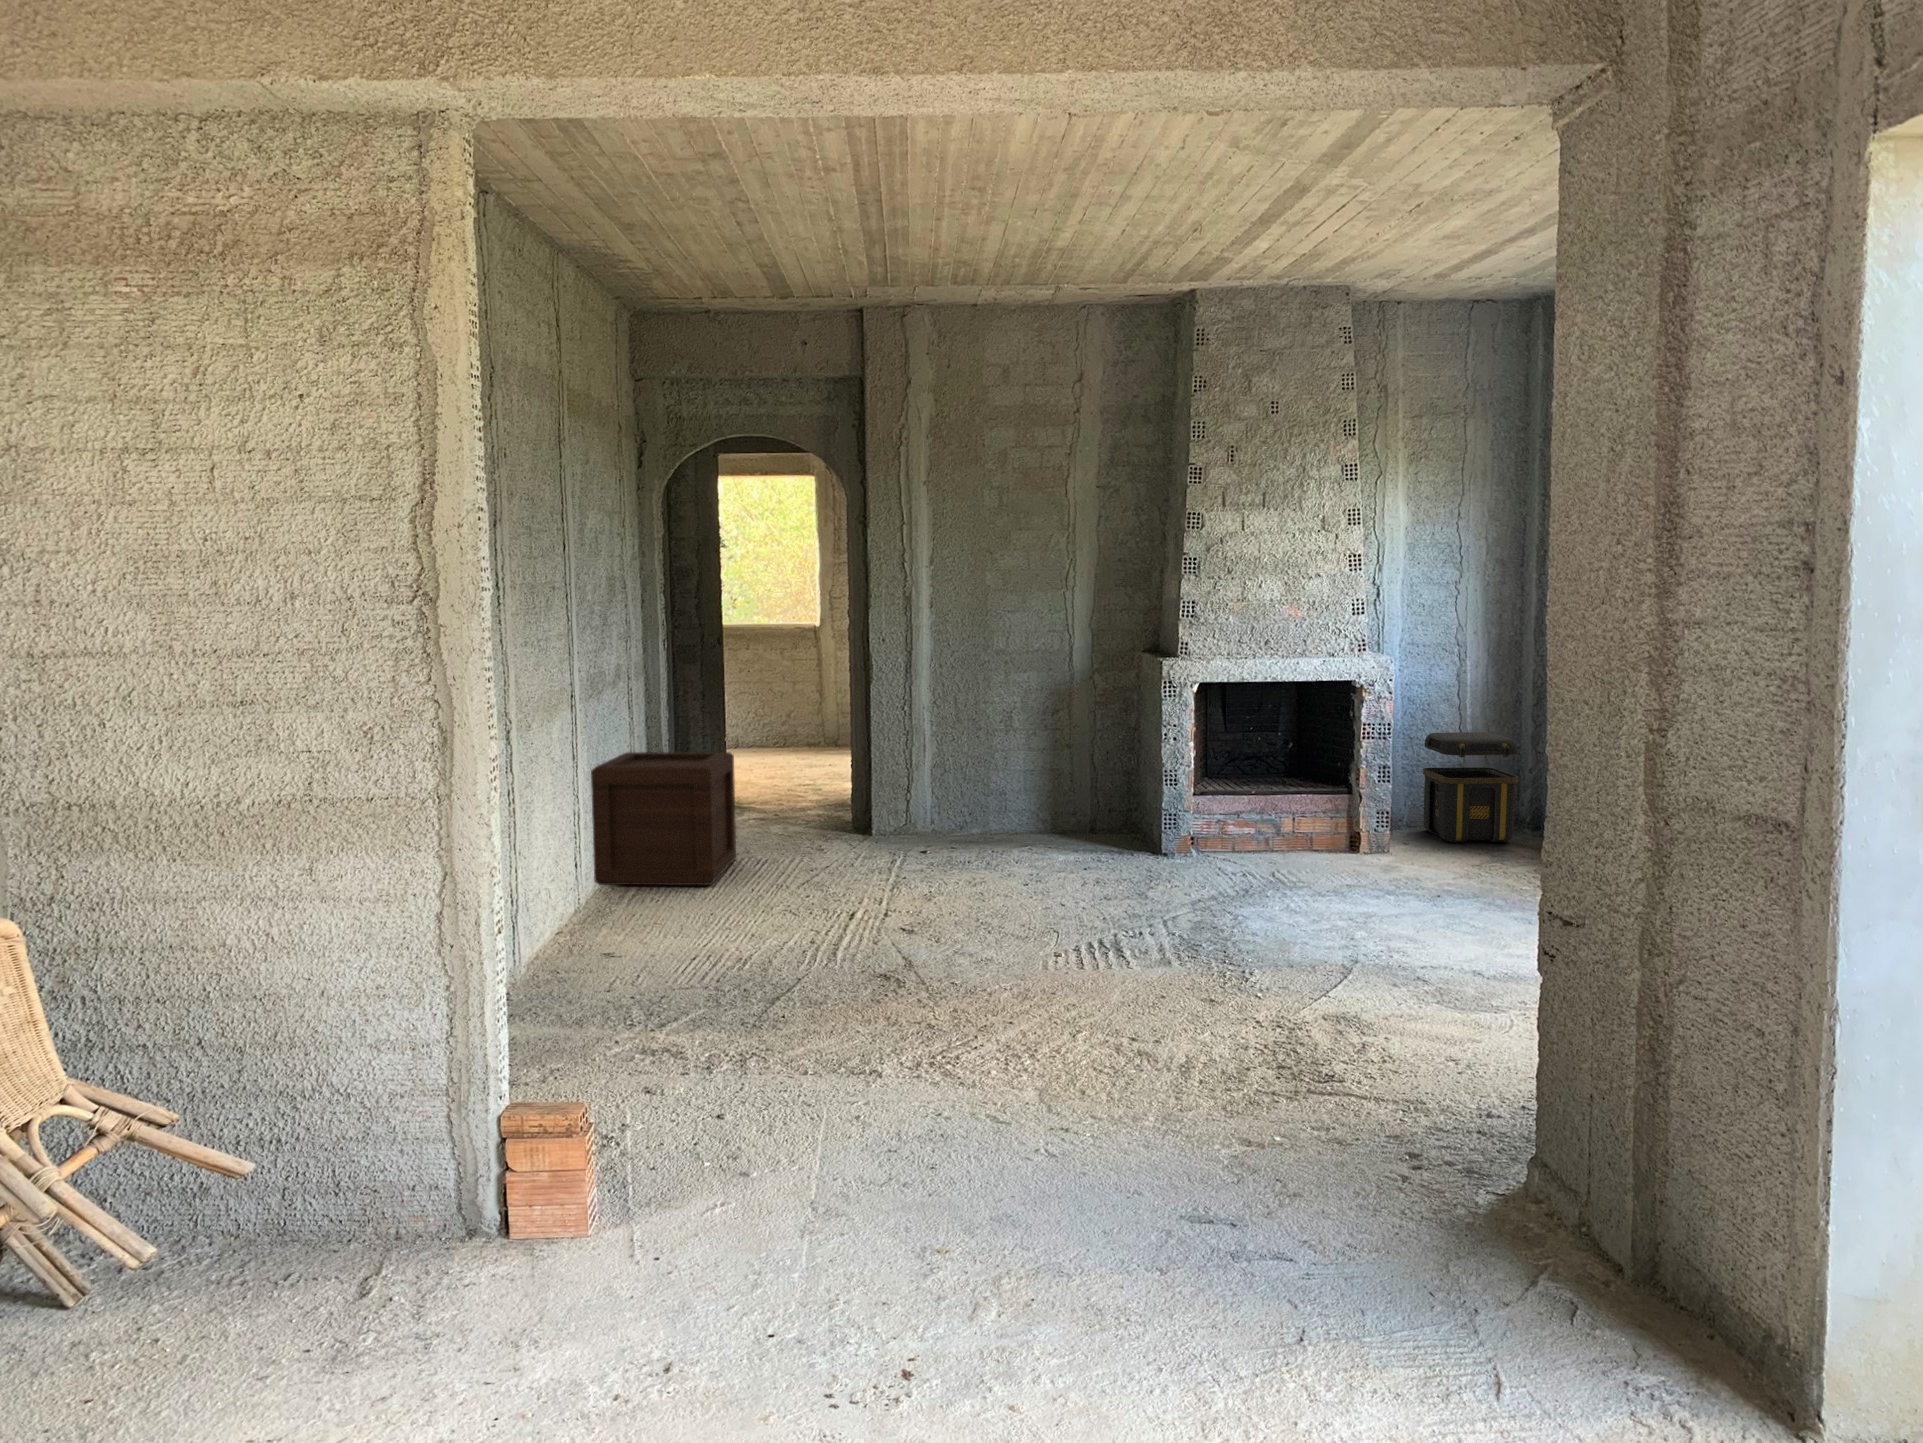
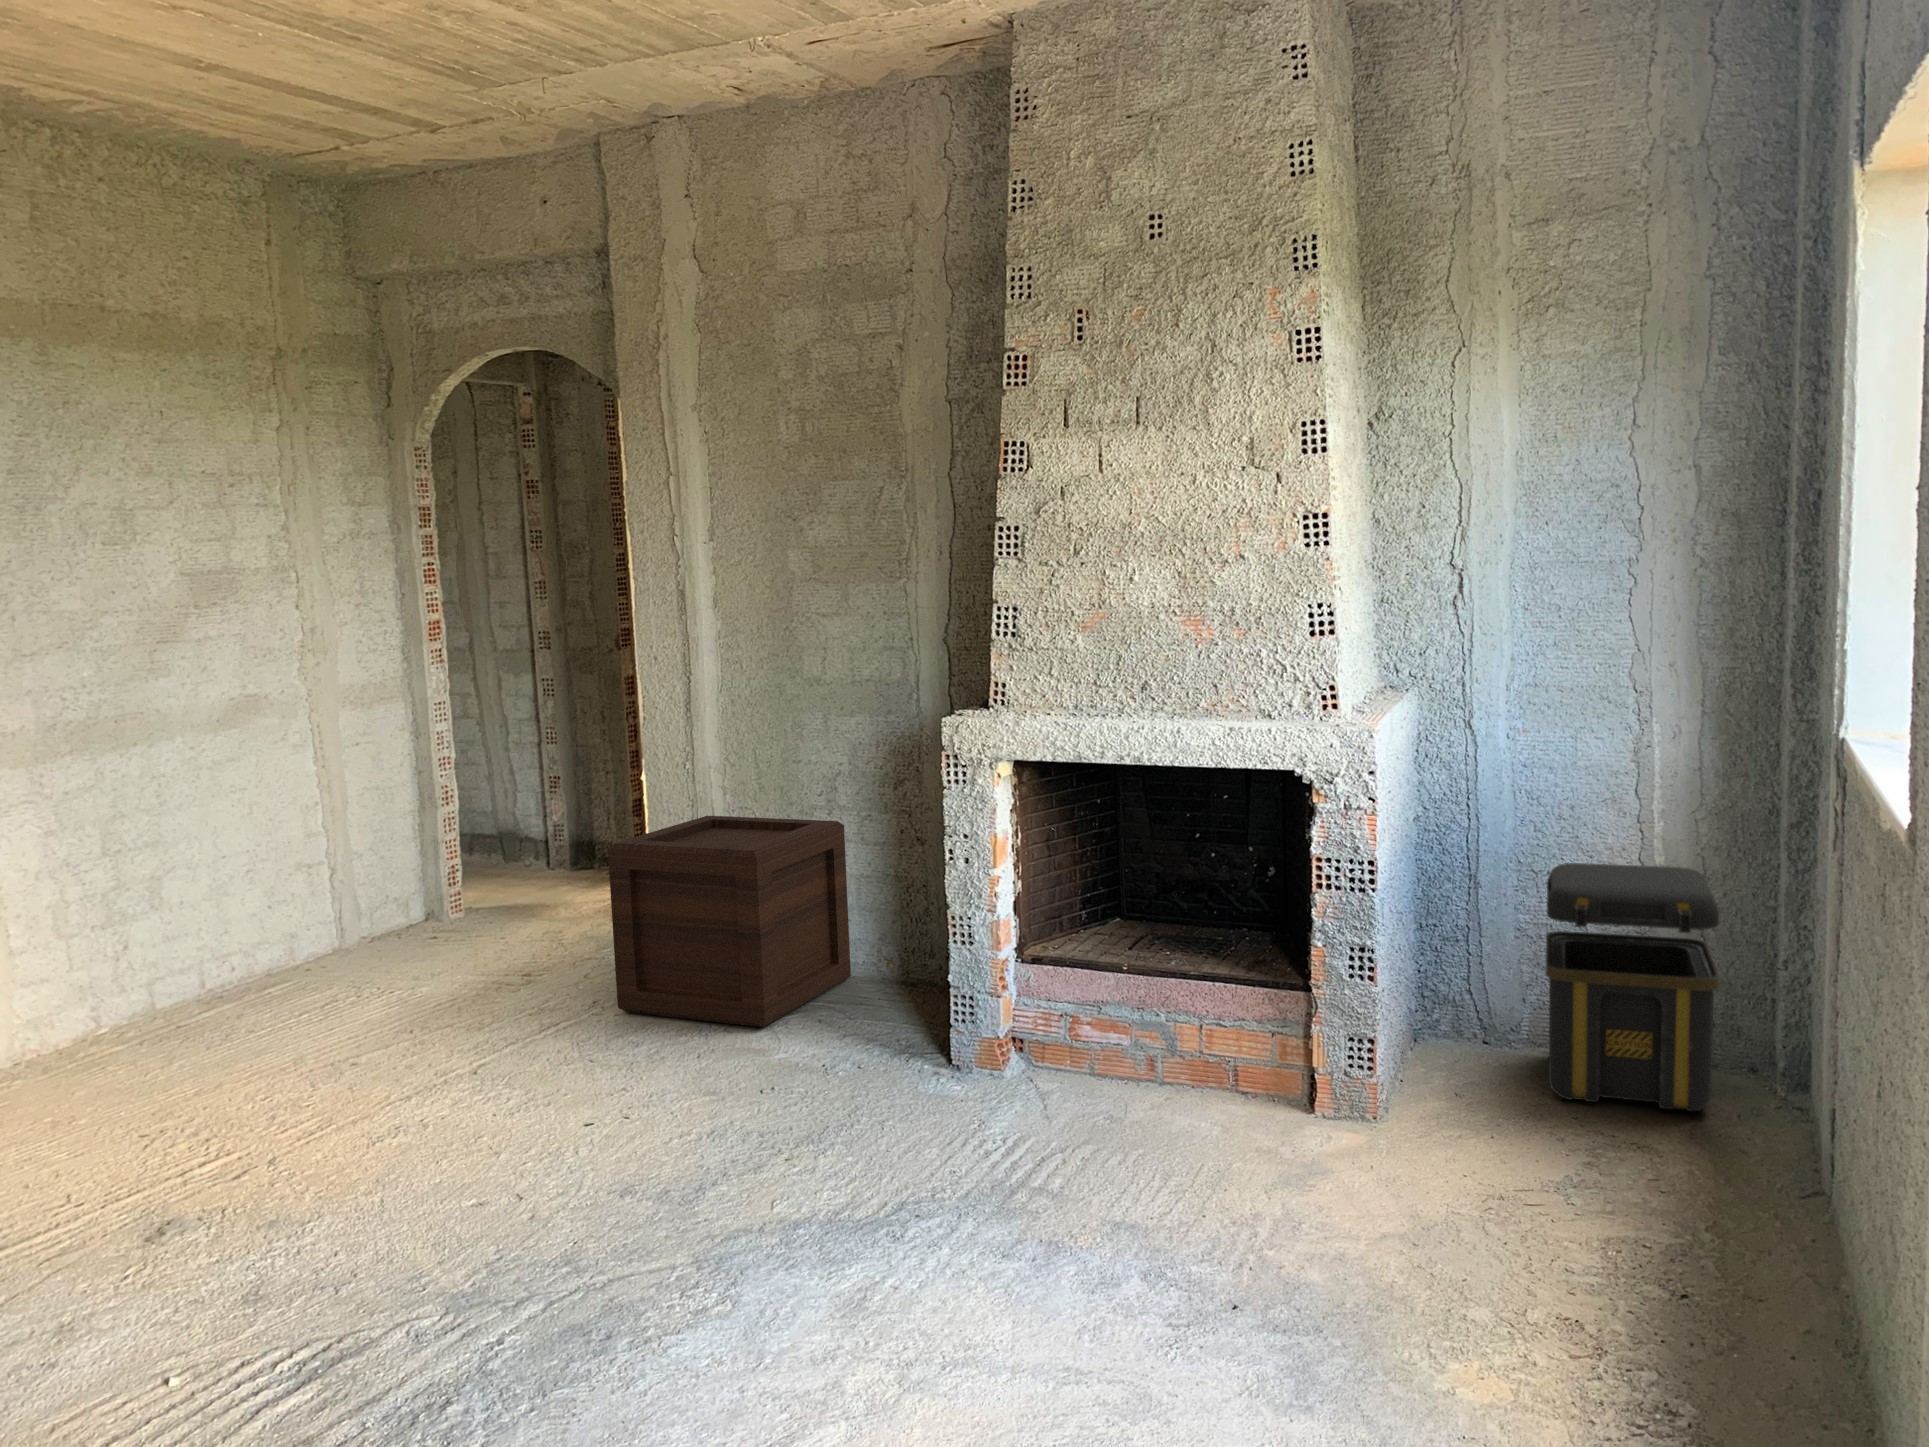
wooden crate: present [591,752,736,885] -> present [608,816,851,1027]

